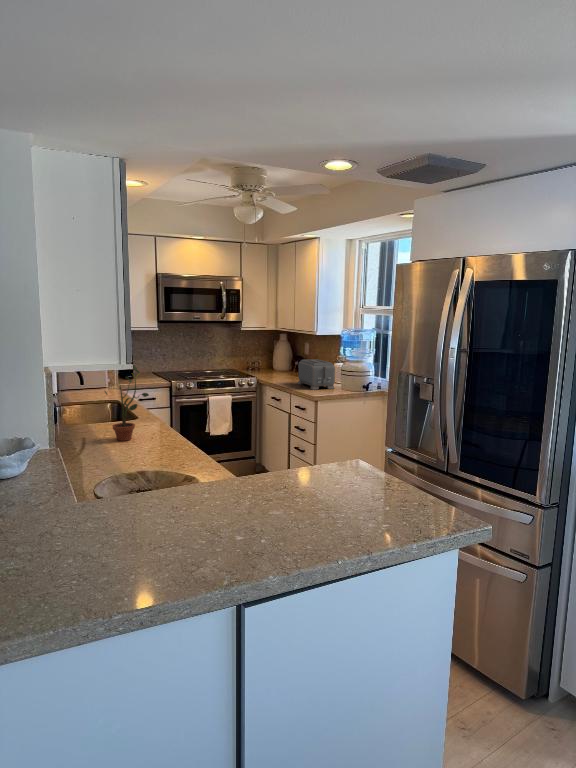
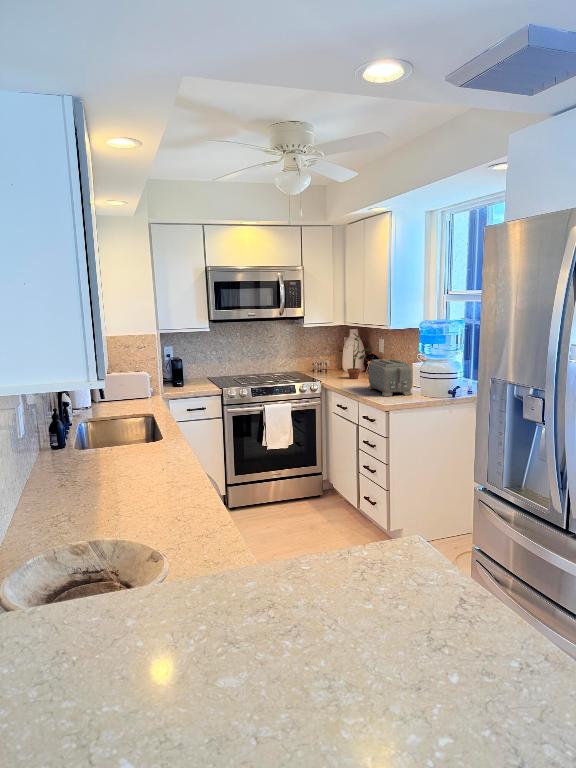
potted plant: present [105,365,149,441] -> present [345,333,370,379]

